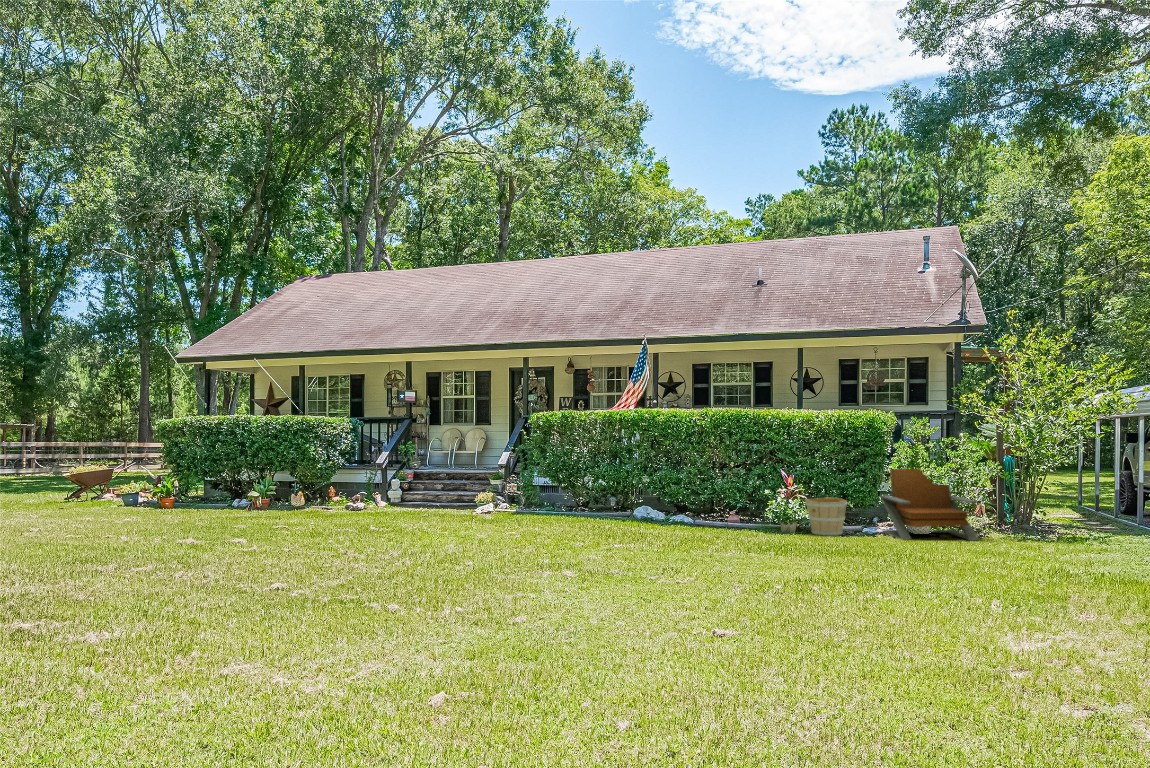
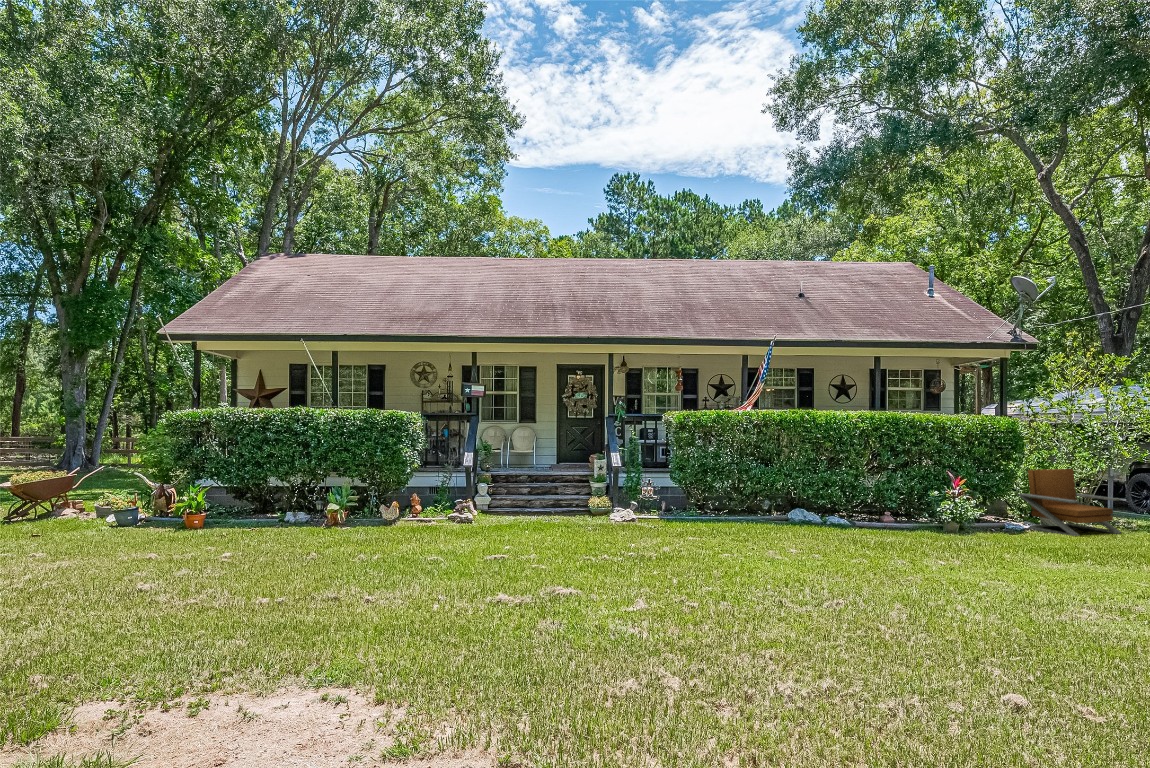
wooden bucket: present [805,497,847,536] -> none [974,497,1019,534]

